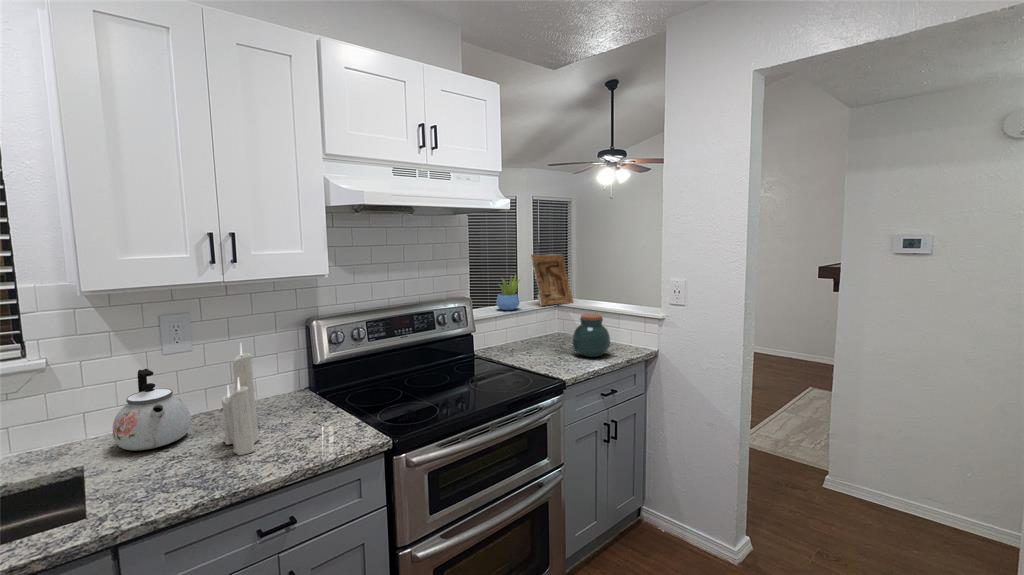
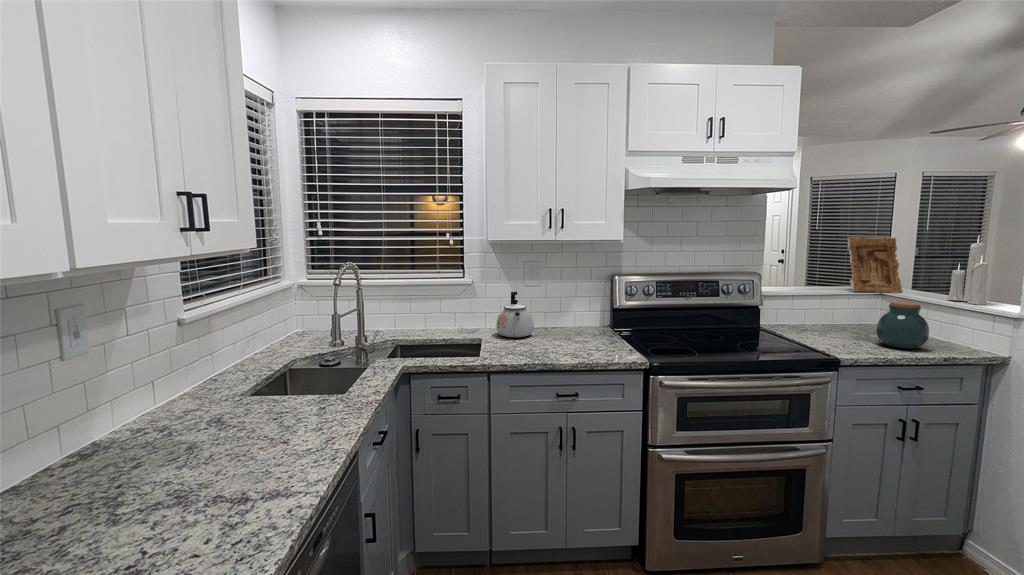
succulent plant: present [496,275,519,310] -> none [797,255,827,292]
candle: present [222,346,260,455] -> present [947,237,988,305]

